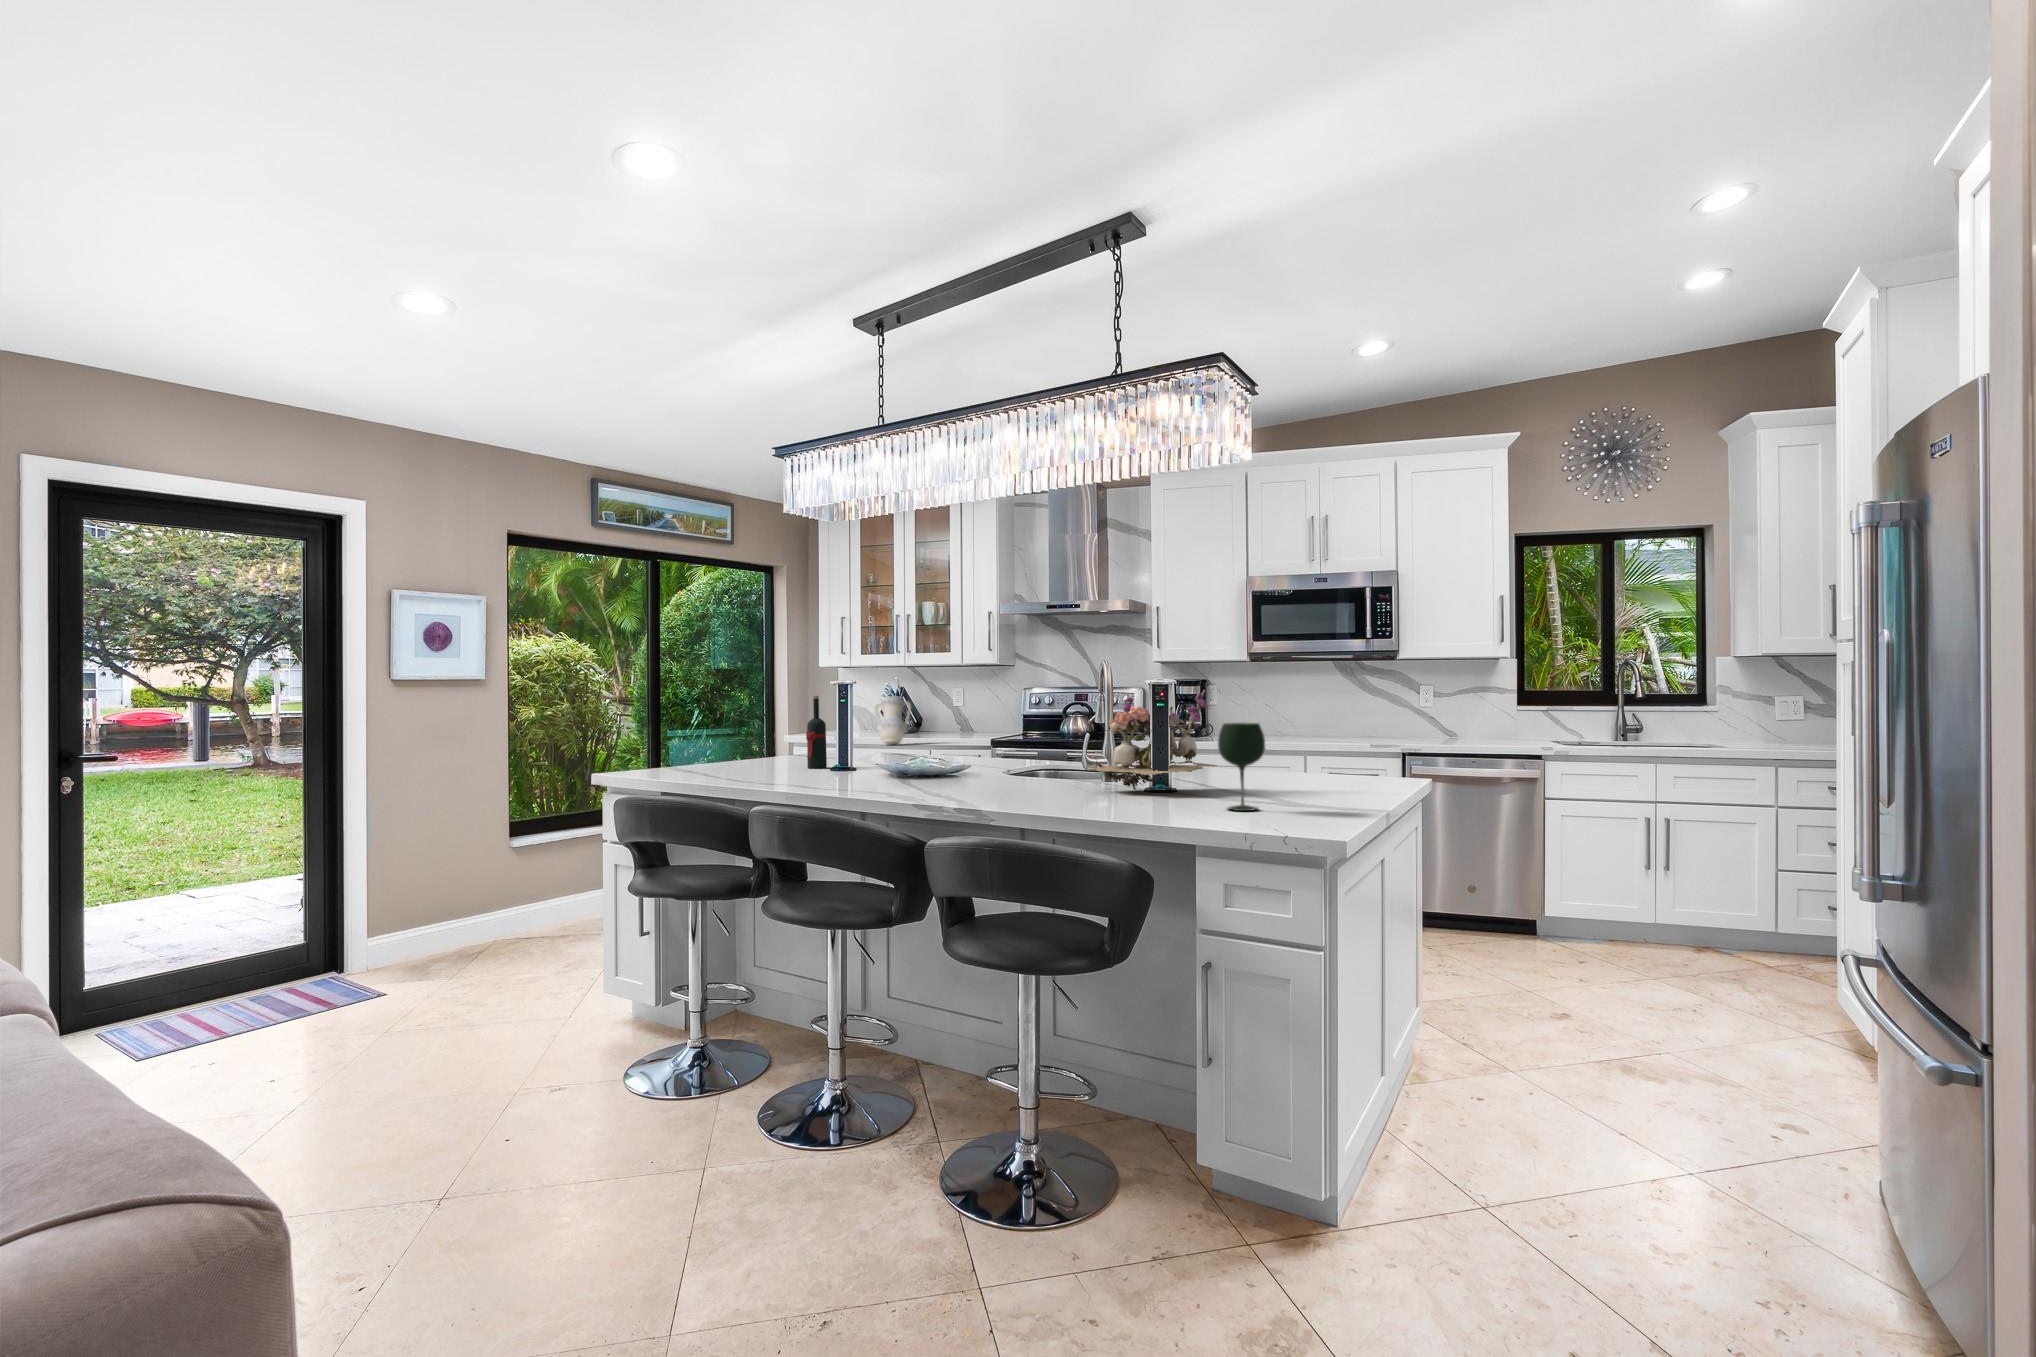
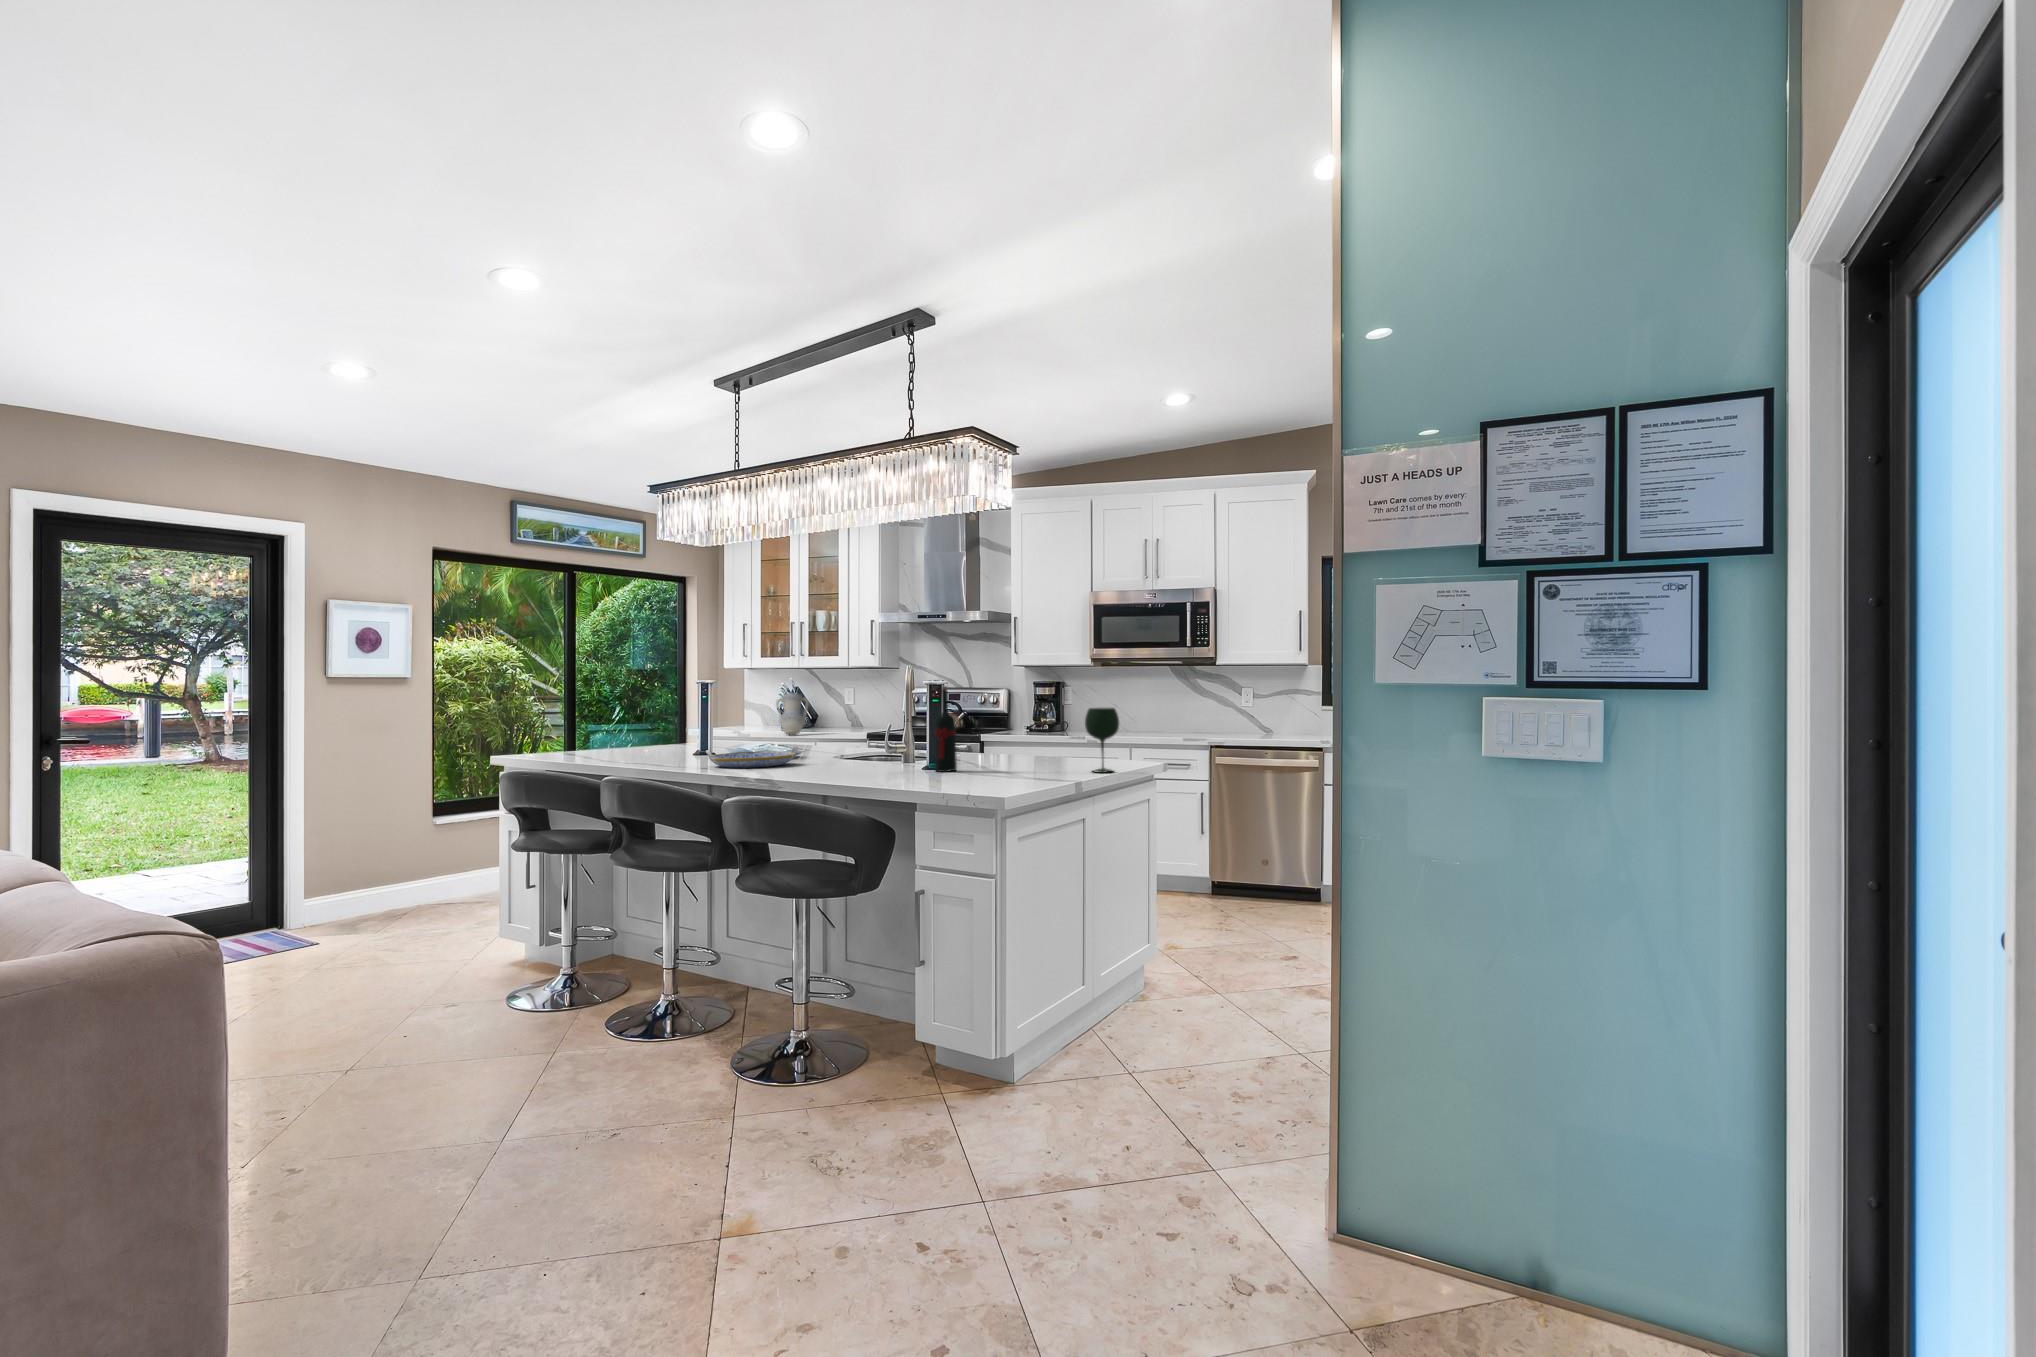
flower arrangement: present [1088,690,1217,791] -> none [980,684,1081,762]
wine bottle: present [806,696,827,768] -> present [935,686,957,772]
serving tray: none [750,766,862,793] -> present [706,746,798,768]

